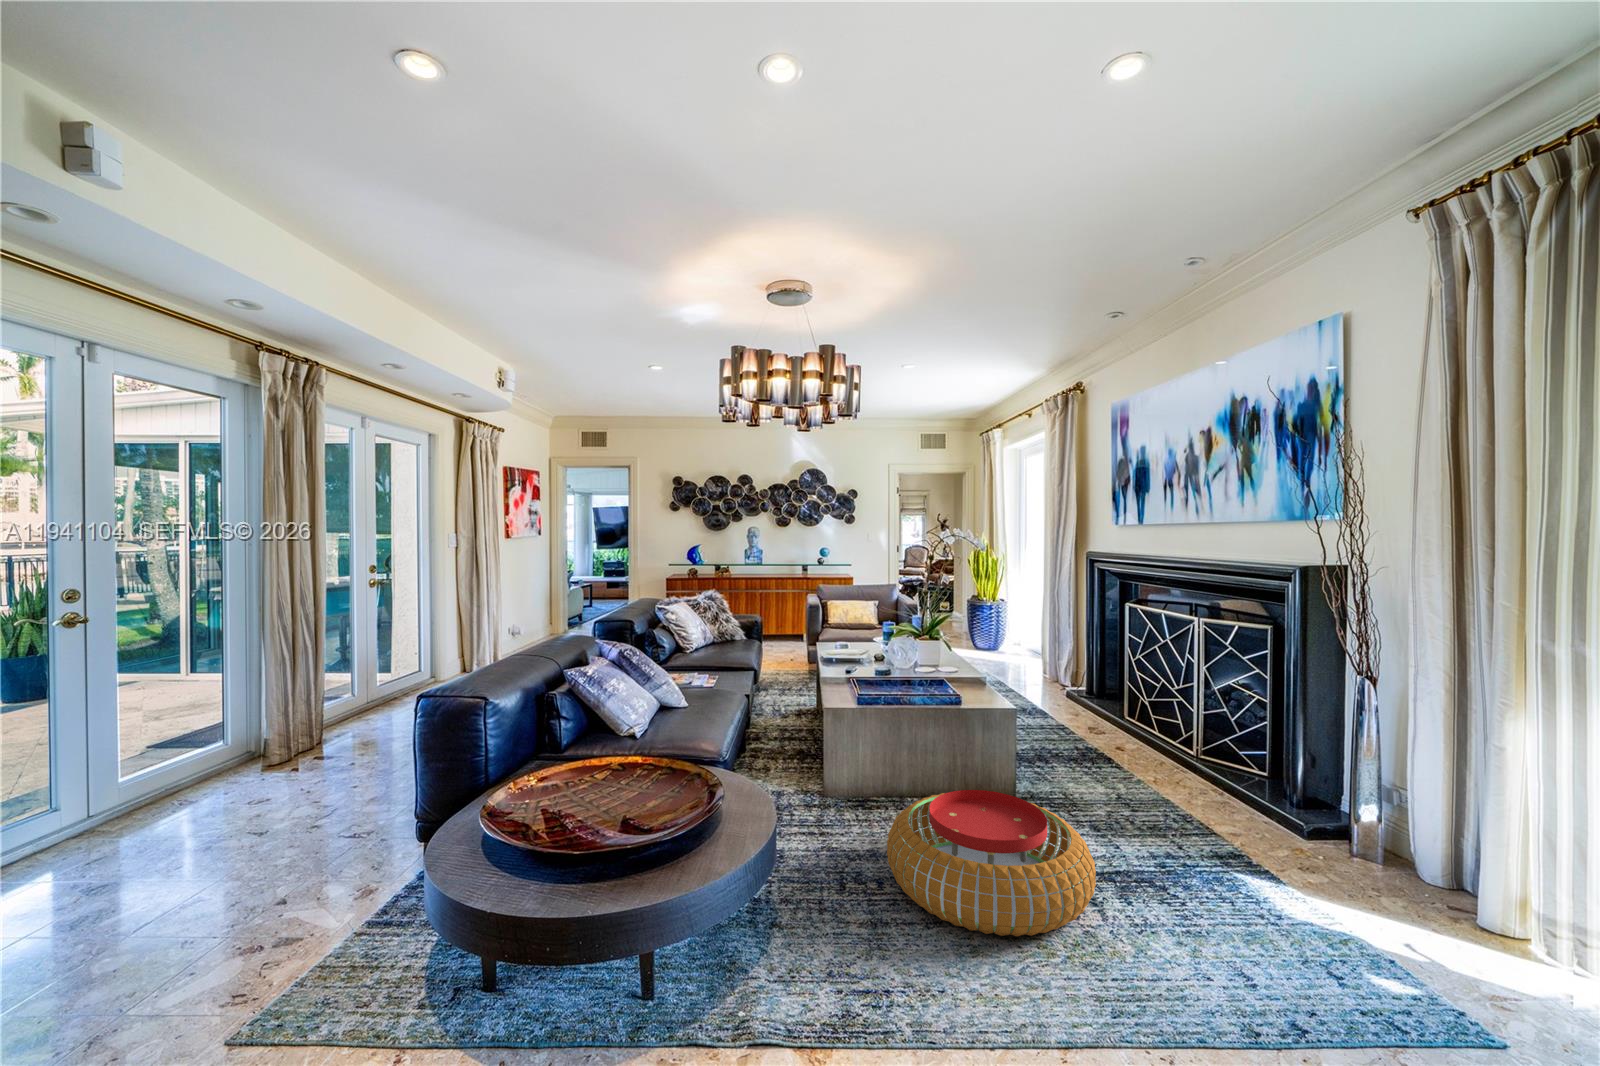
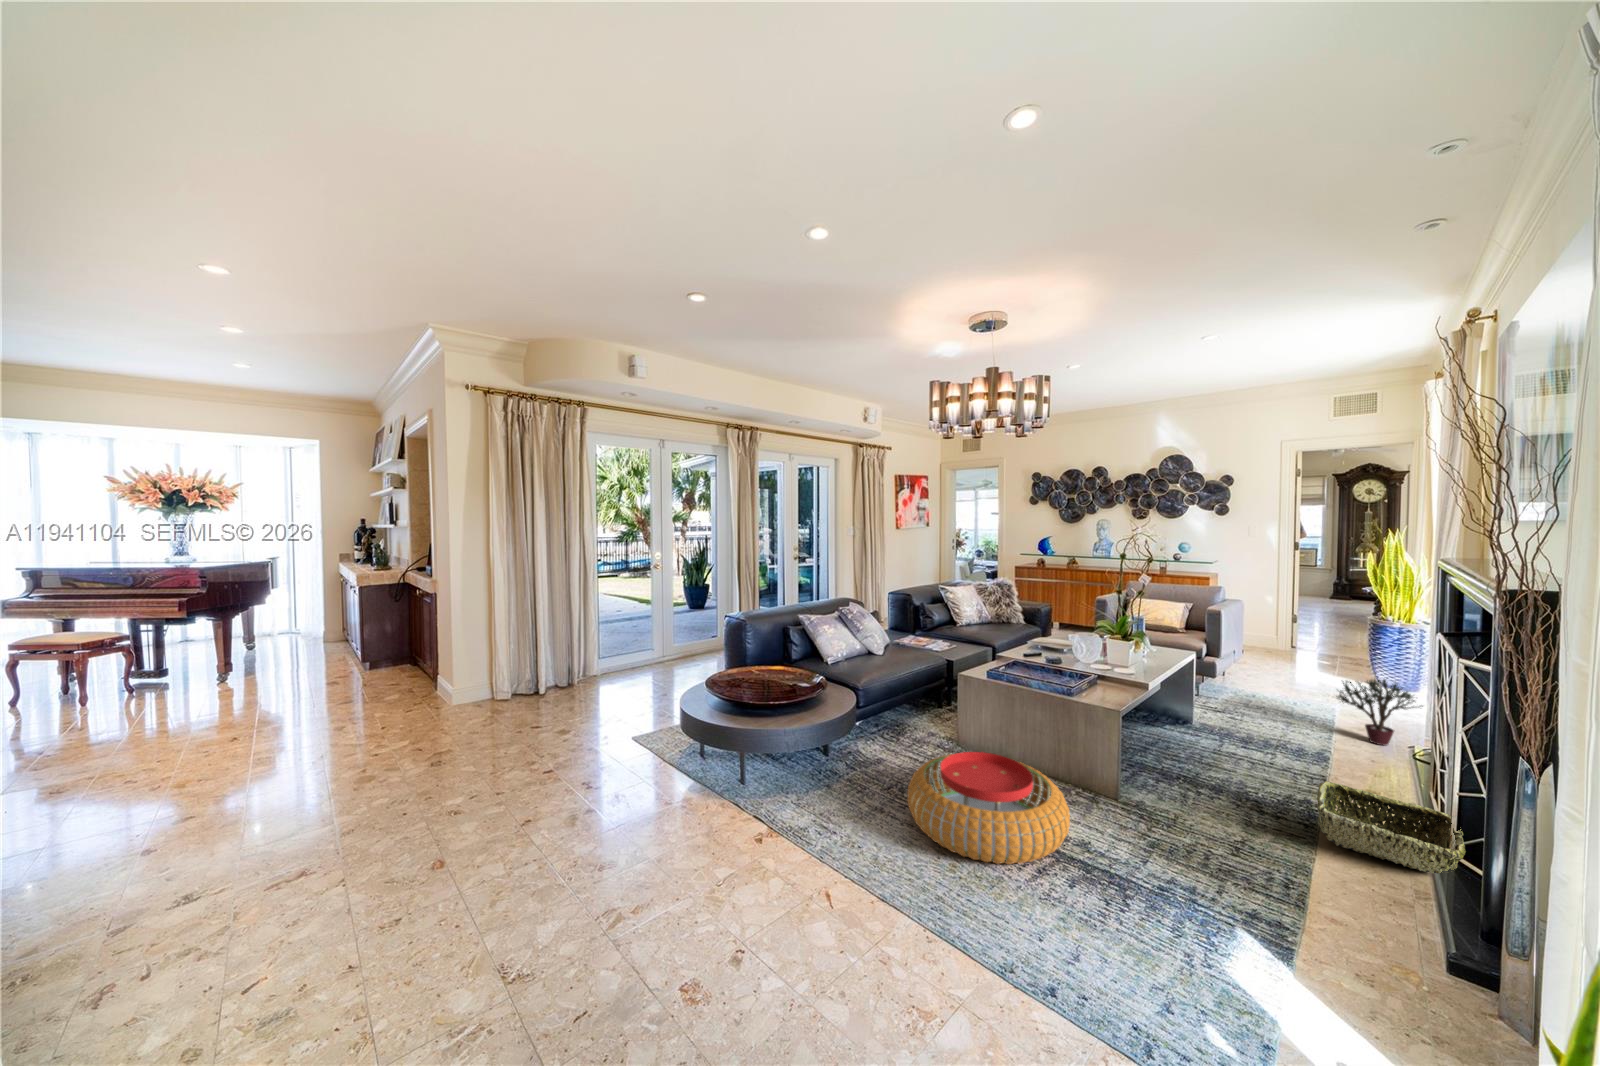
potted plant: none [1027,641,1085,697] -> present [1336,679,1423,745]
woven basket: none [1134,729,1242,782] -> present [1317,781,1466,873]

